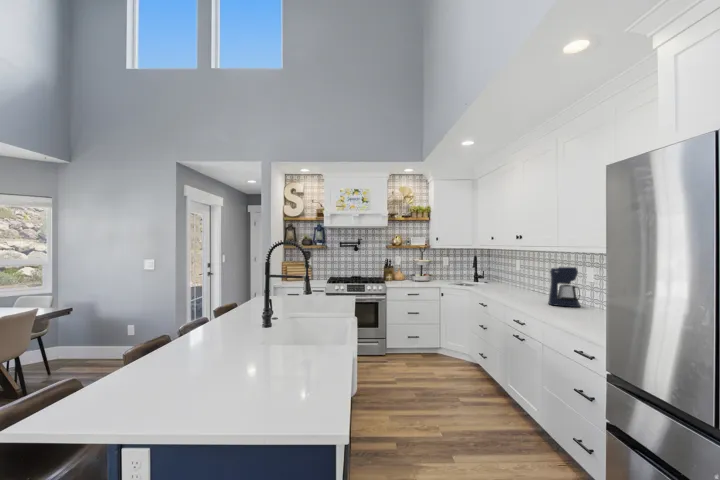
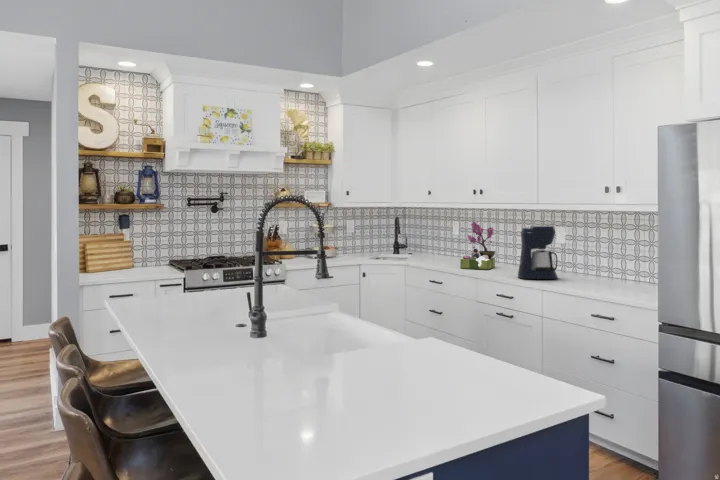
flower arrangement: none [510,260,538,296] -> present [460,221,495,270]

